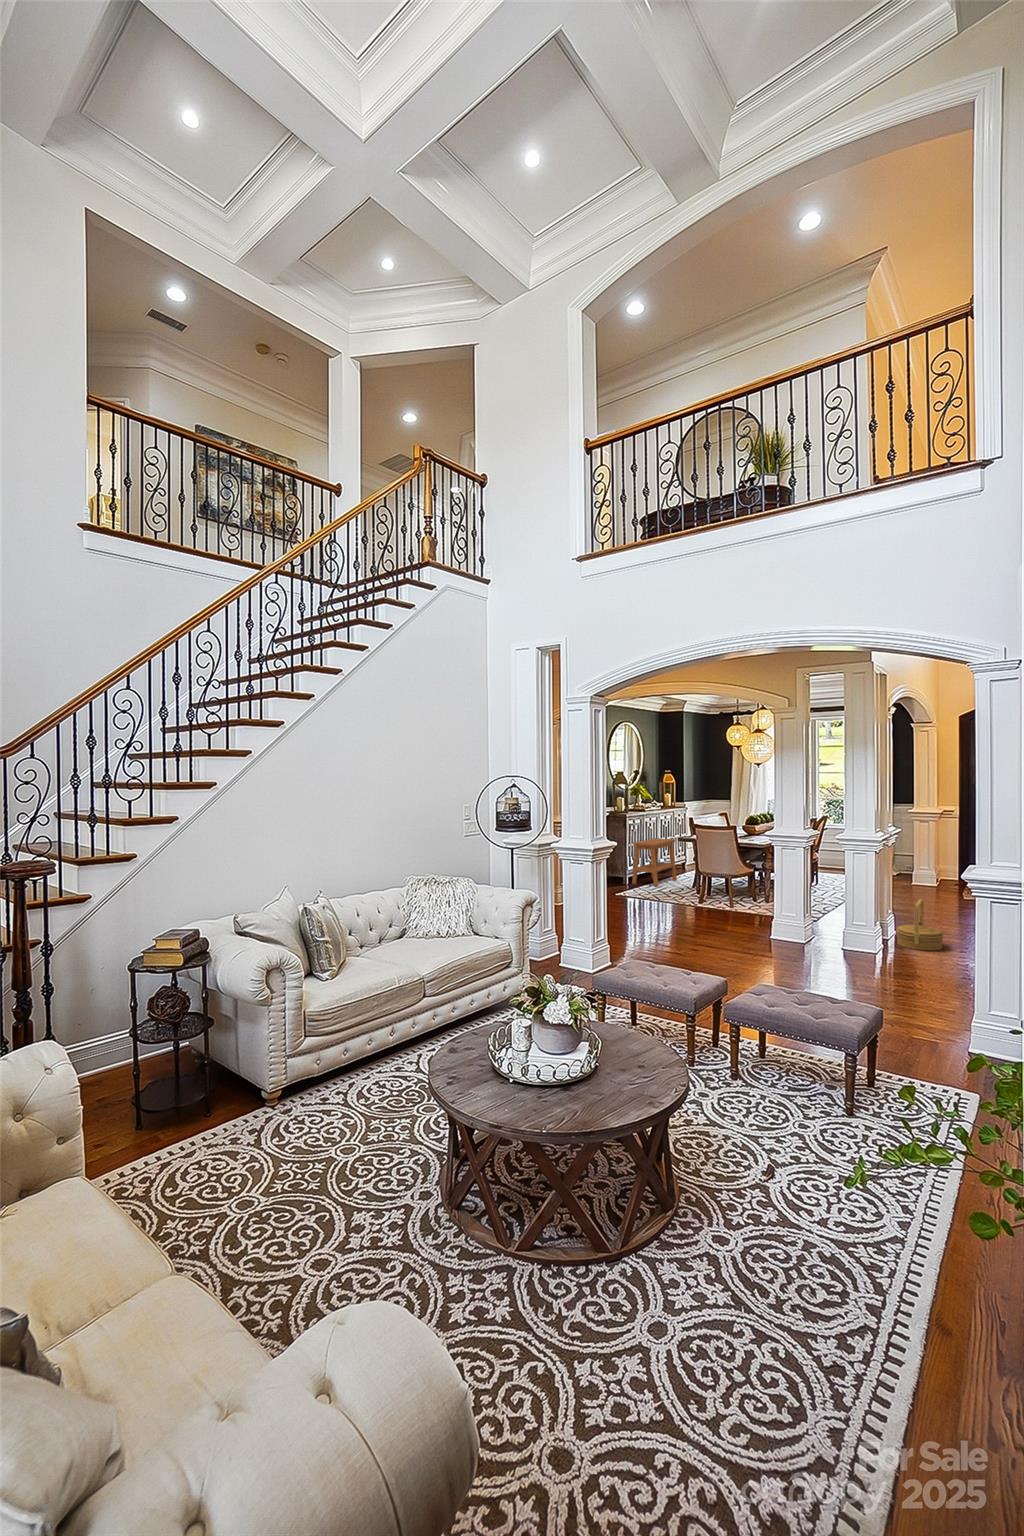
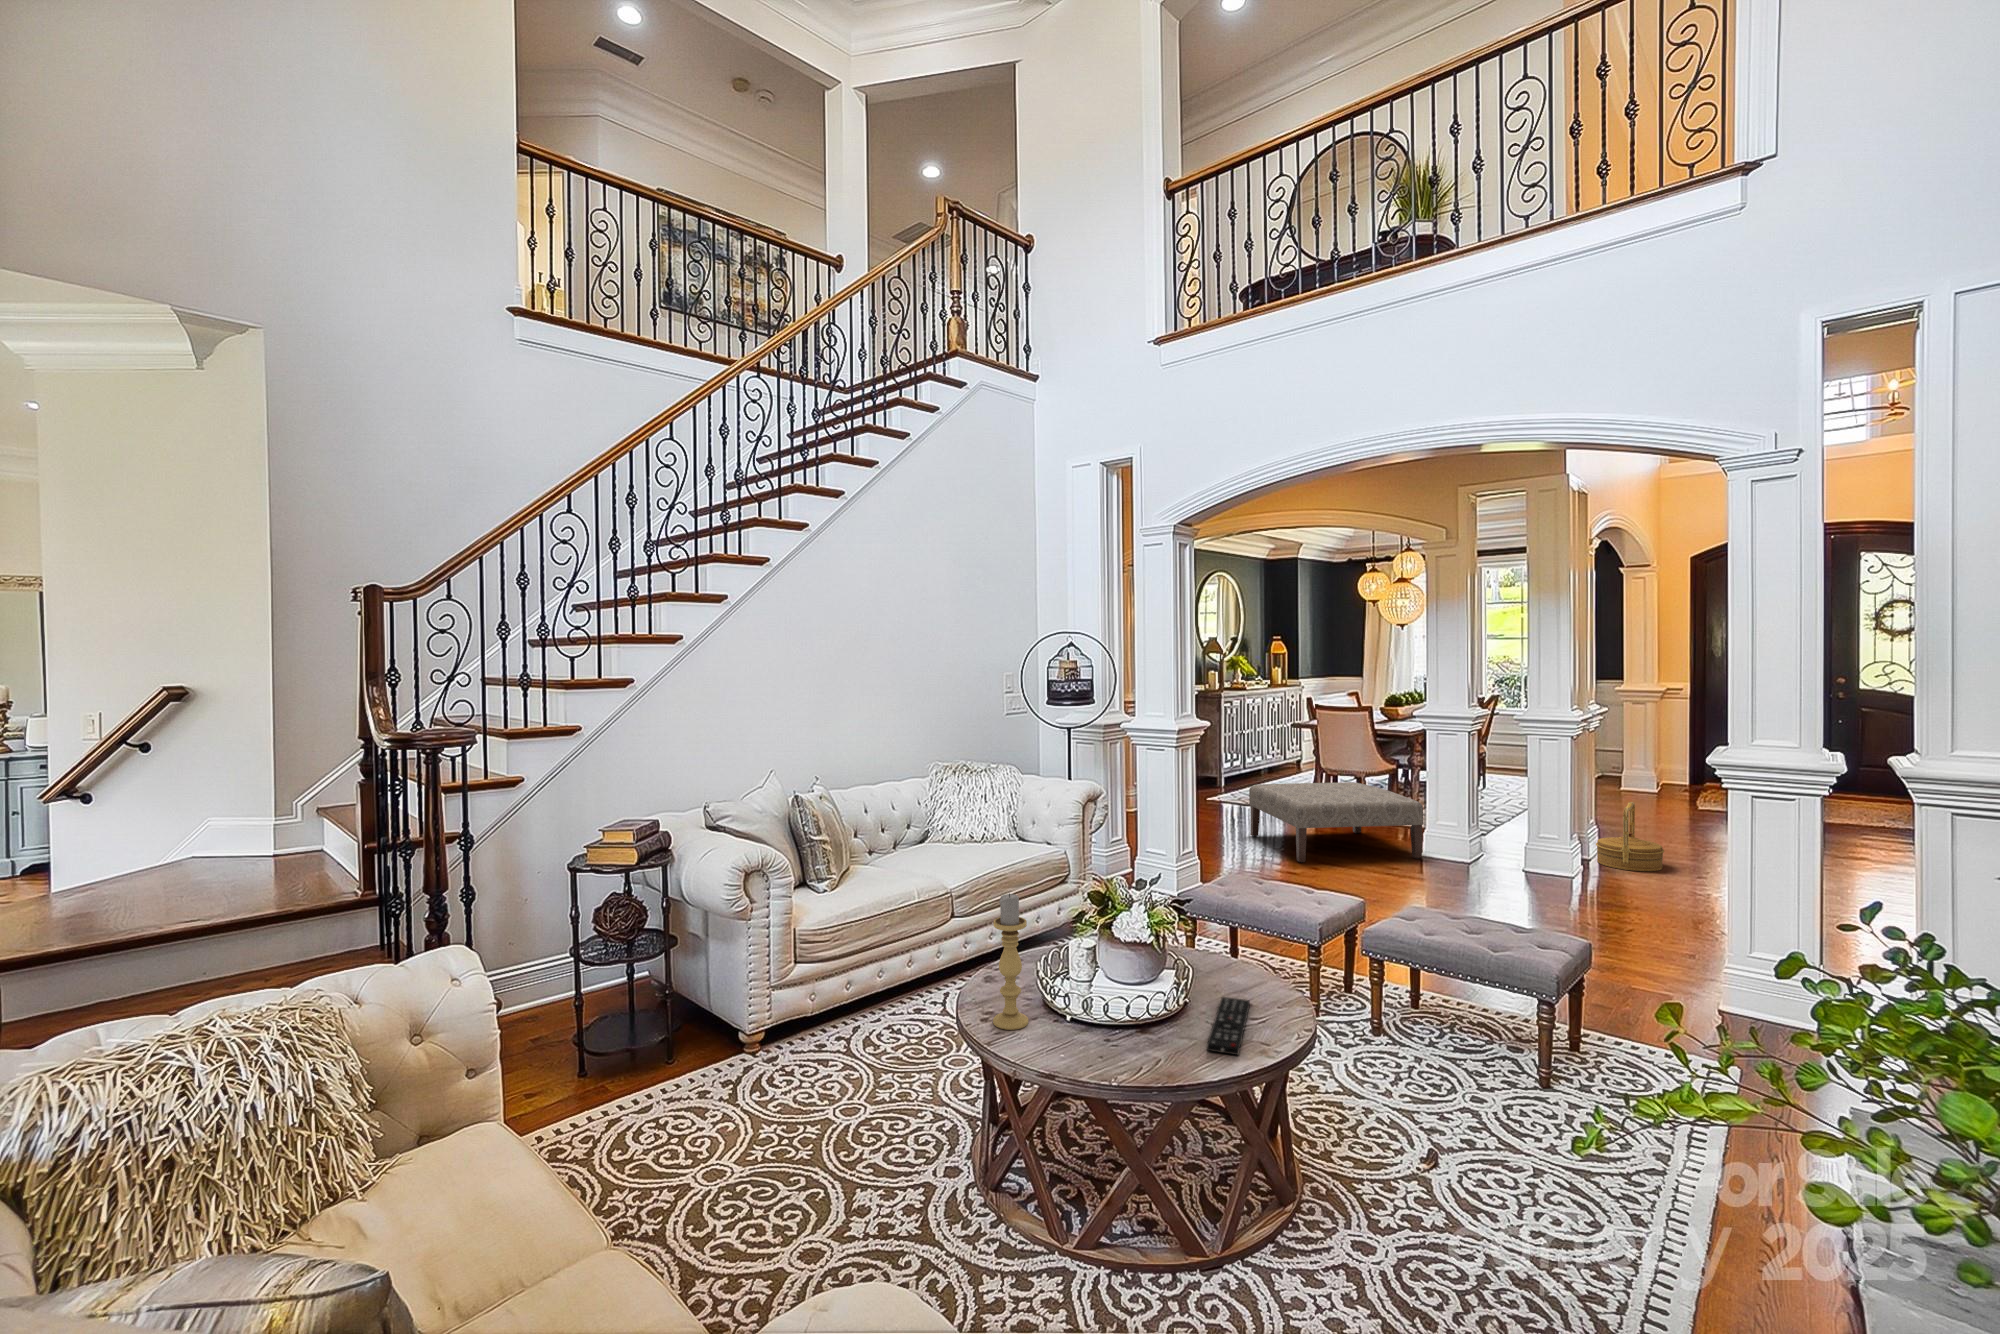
side table: present [632,838,677,887] -> none [1226,726,1286,788]
ottoman: none [648,885,774,947] -> present [1249,782,1423,863]
candle holder: none [457,989,483,1090] -> present [993,894,1028,1030]
remote control: none [610,1060,642,1105] -> present [1207,997,1250,1055]

